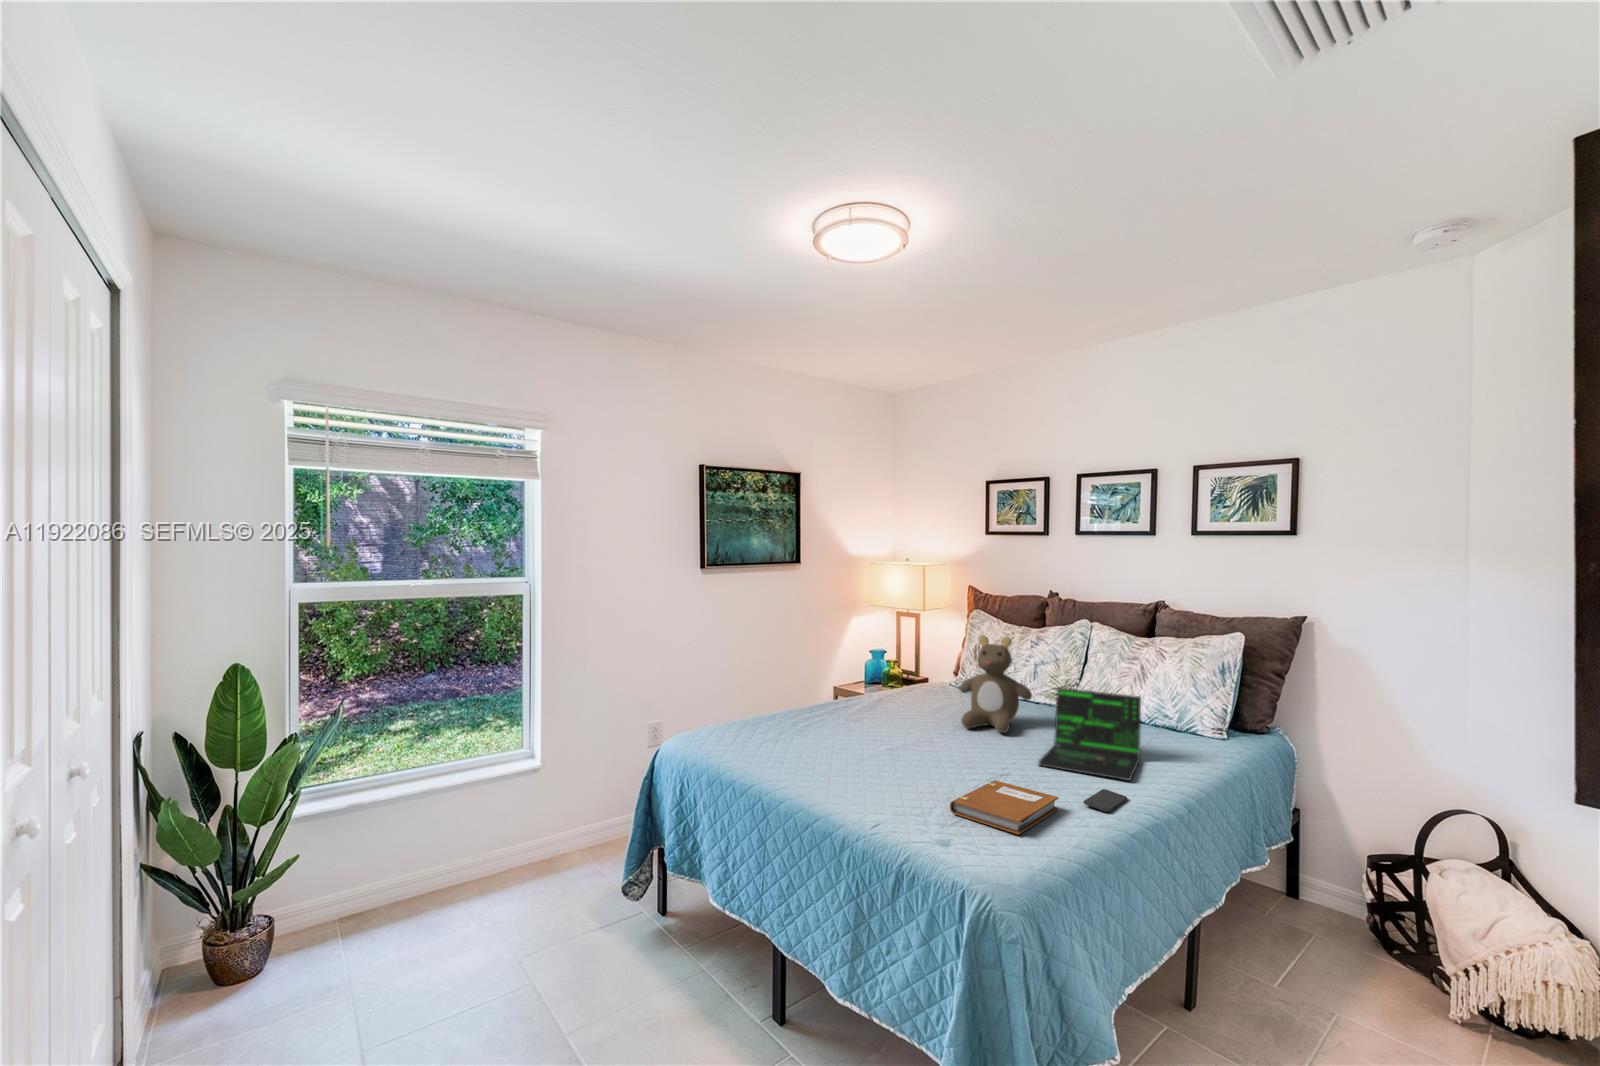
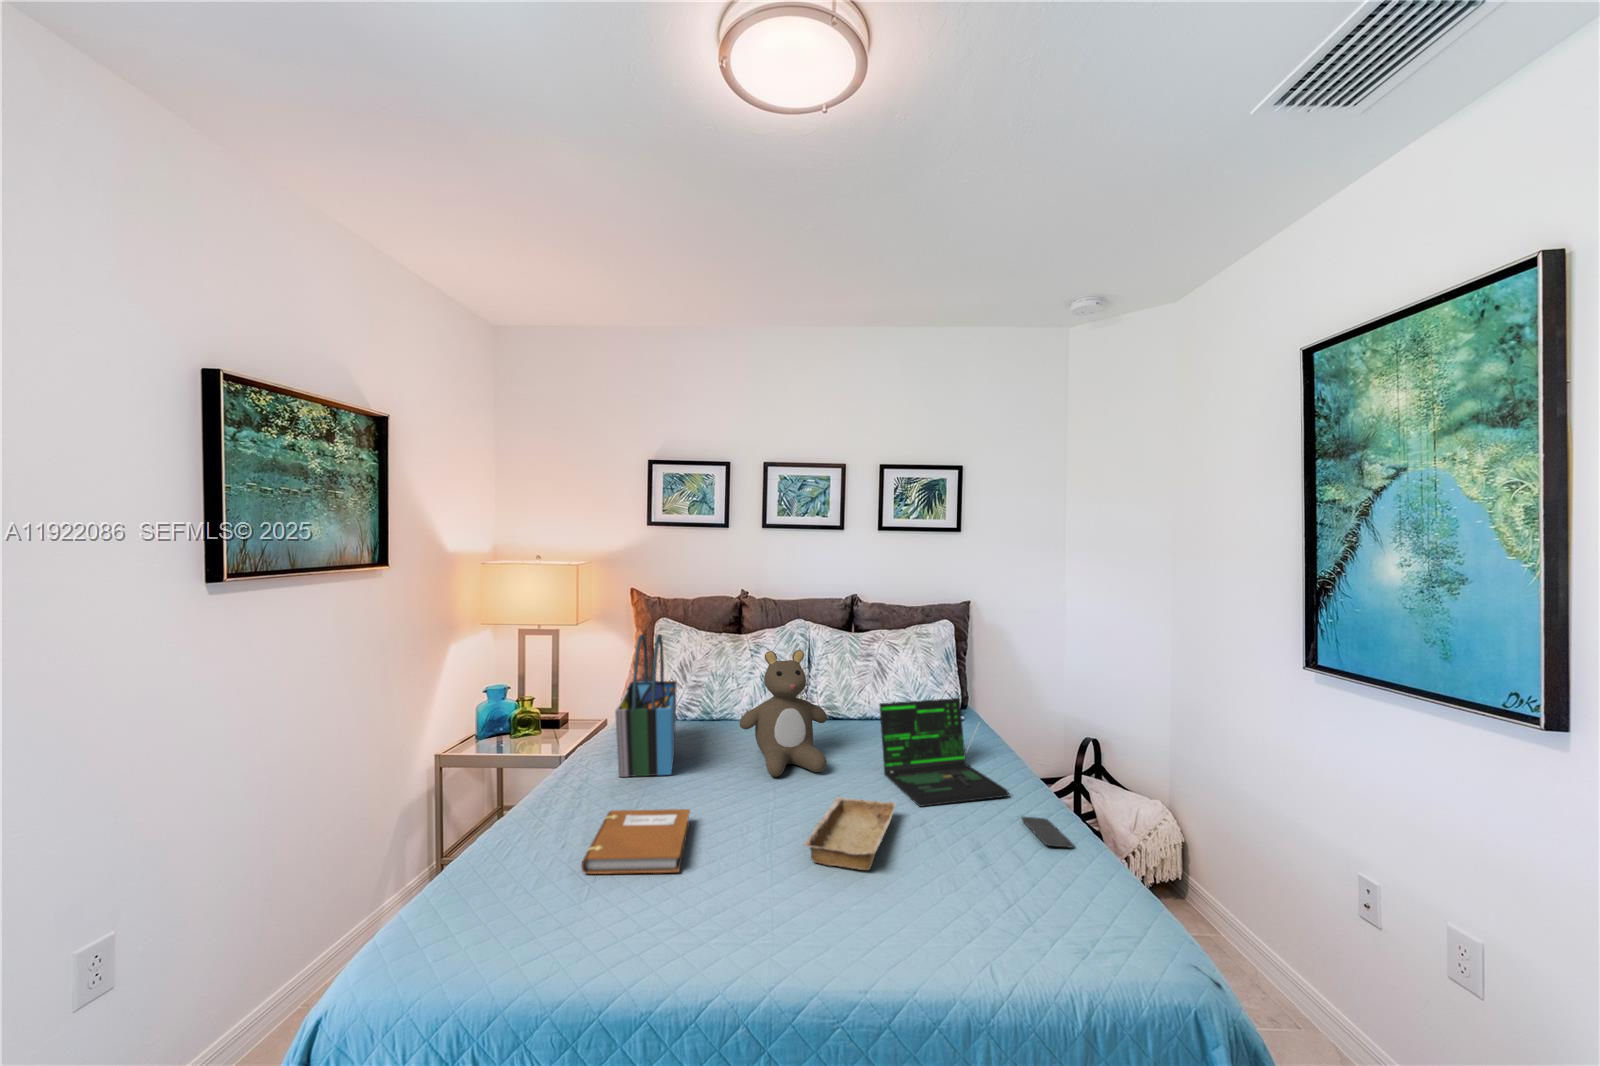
tote bag: none [864,614,939,713] -> present [615,634,677,777]
tray: none [901,742,1005,774] -> present [803,797,896,870]
notebook: present [950,781,1058,835] -> present [581,809,690,874]

